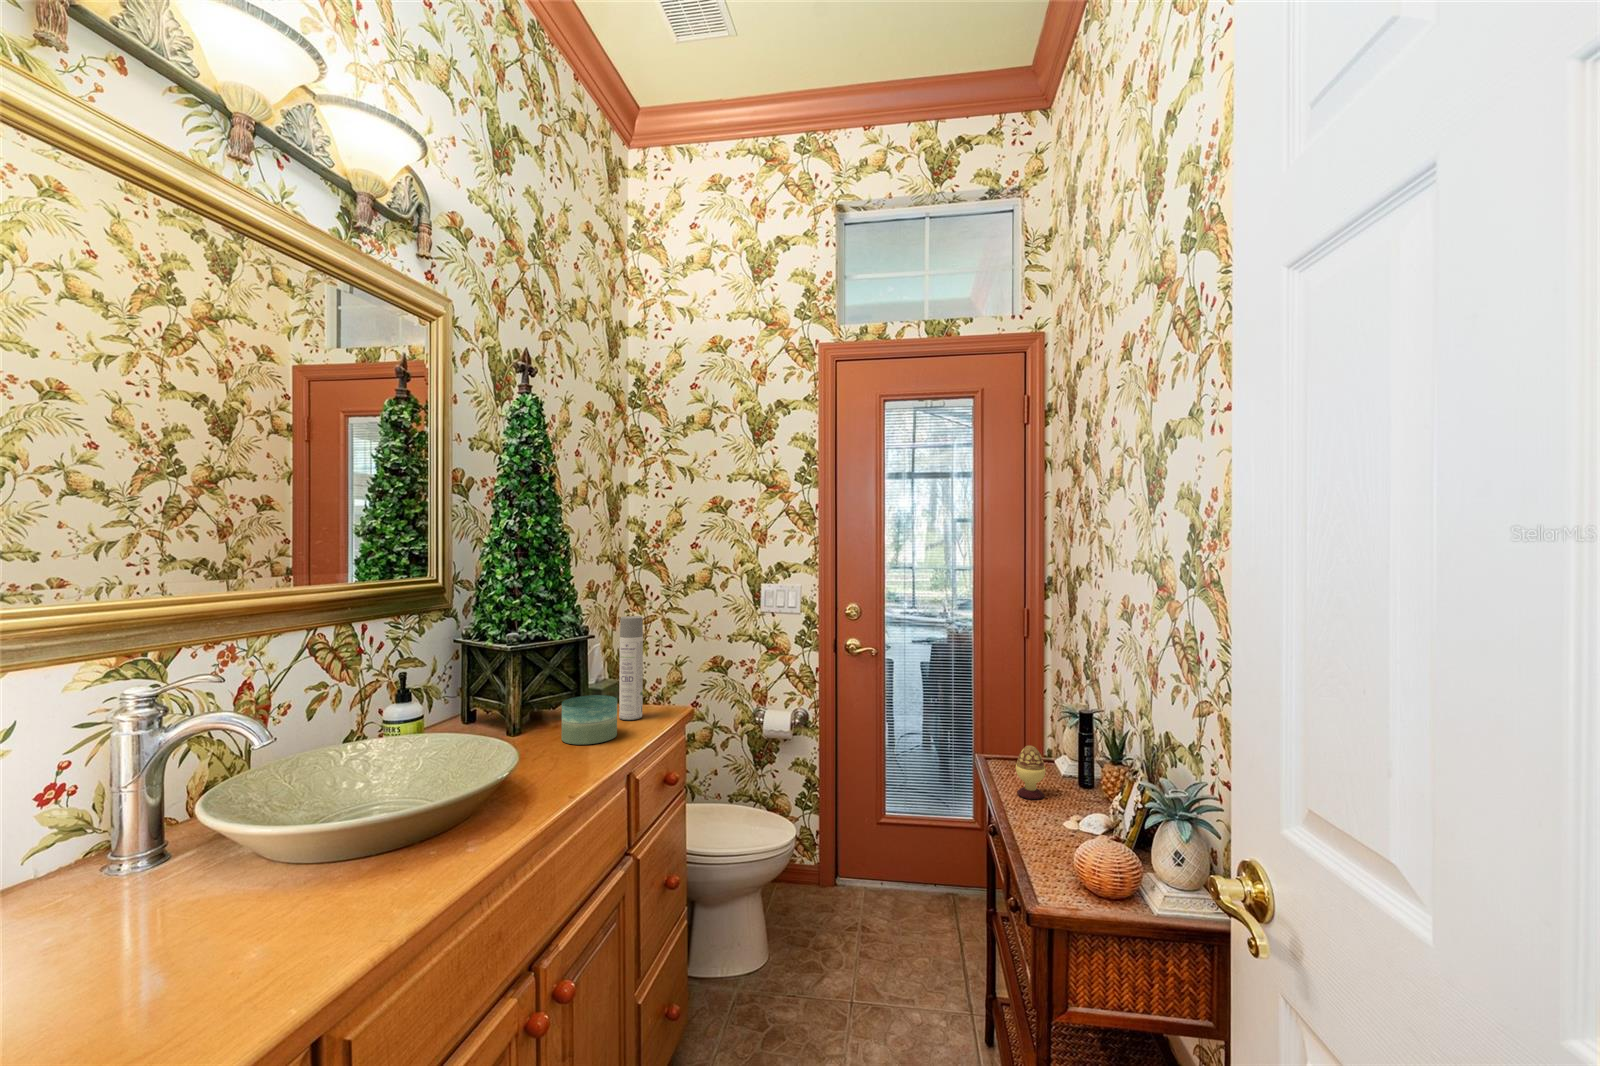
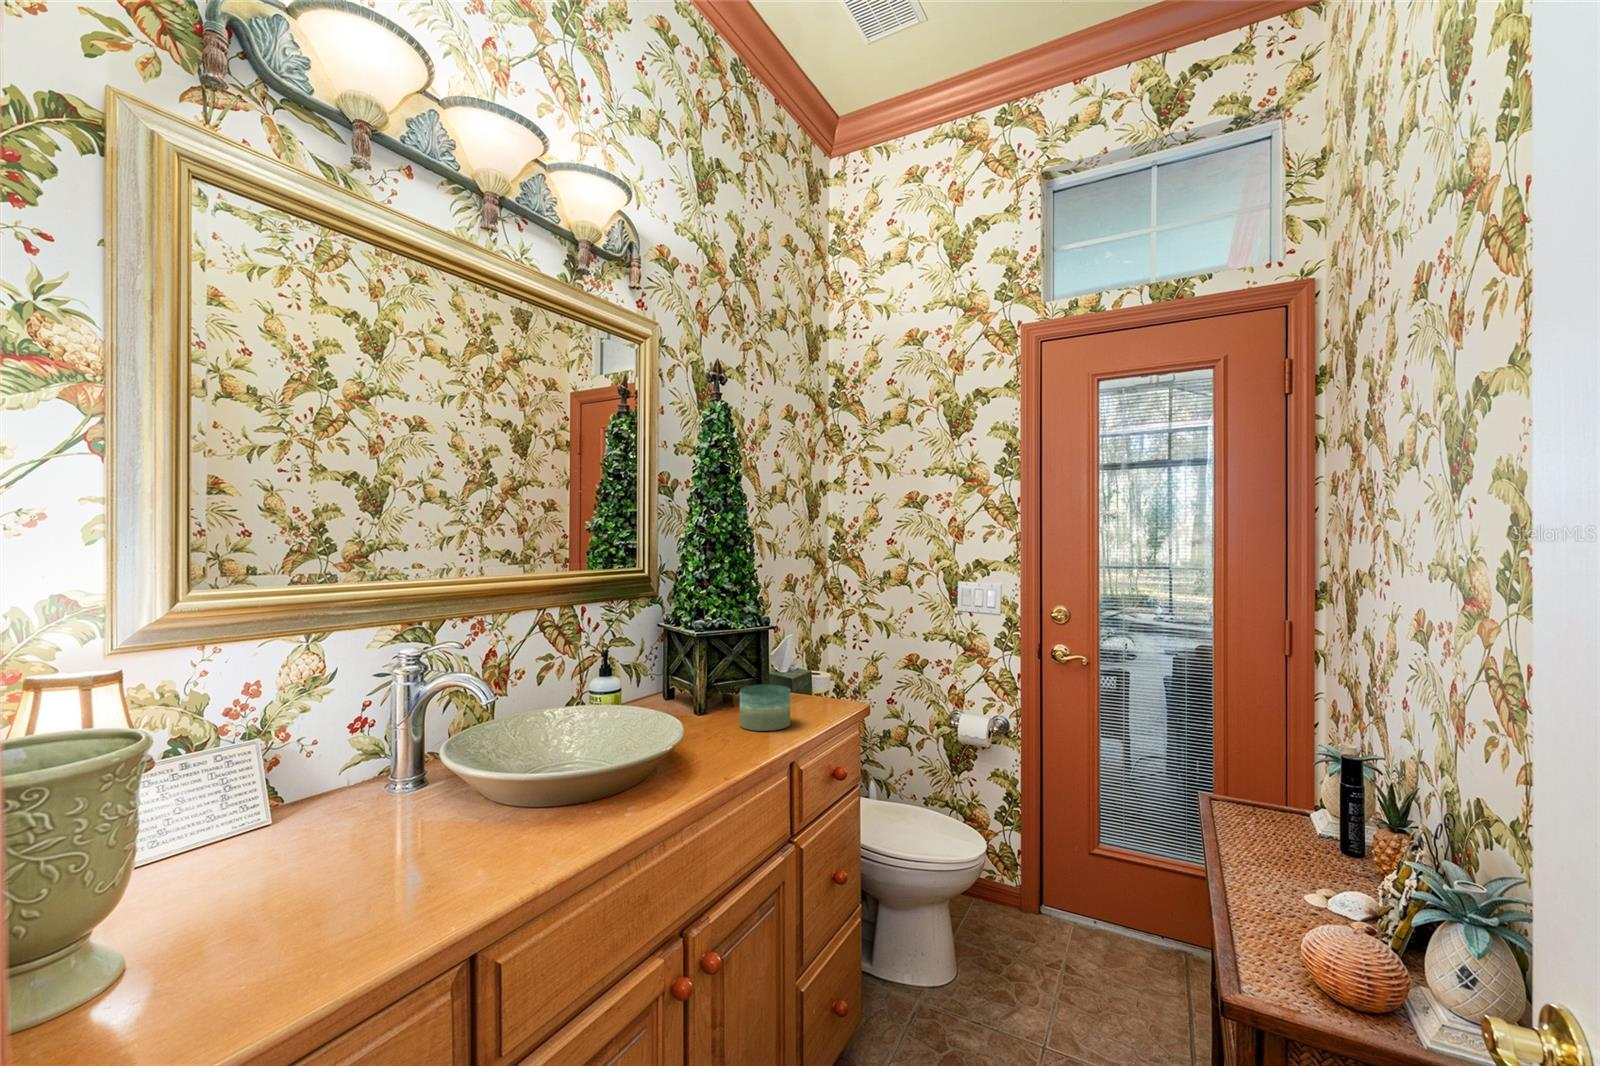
spray bottle: present [619,616,643,720] -> none [798,610,820,712]
decorative egg: present [1016,745,1046,799] -> none [1249,788,1291,856]

